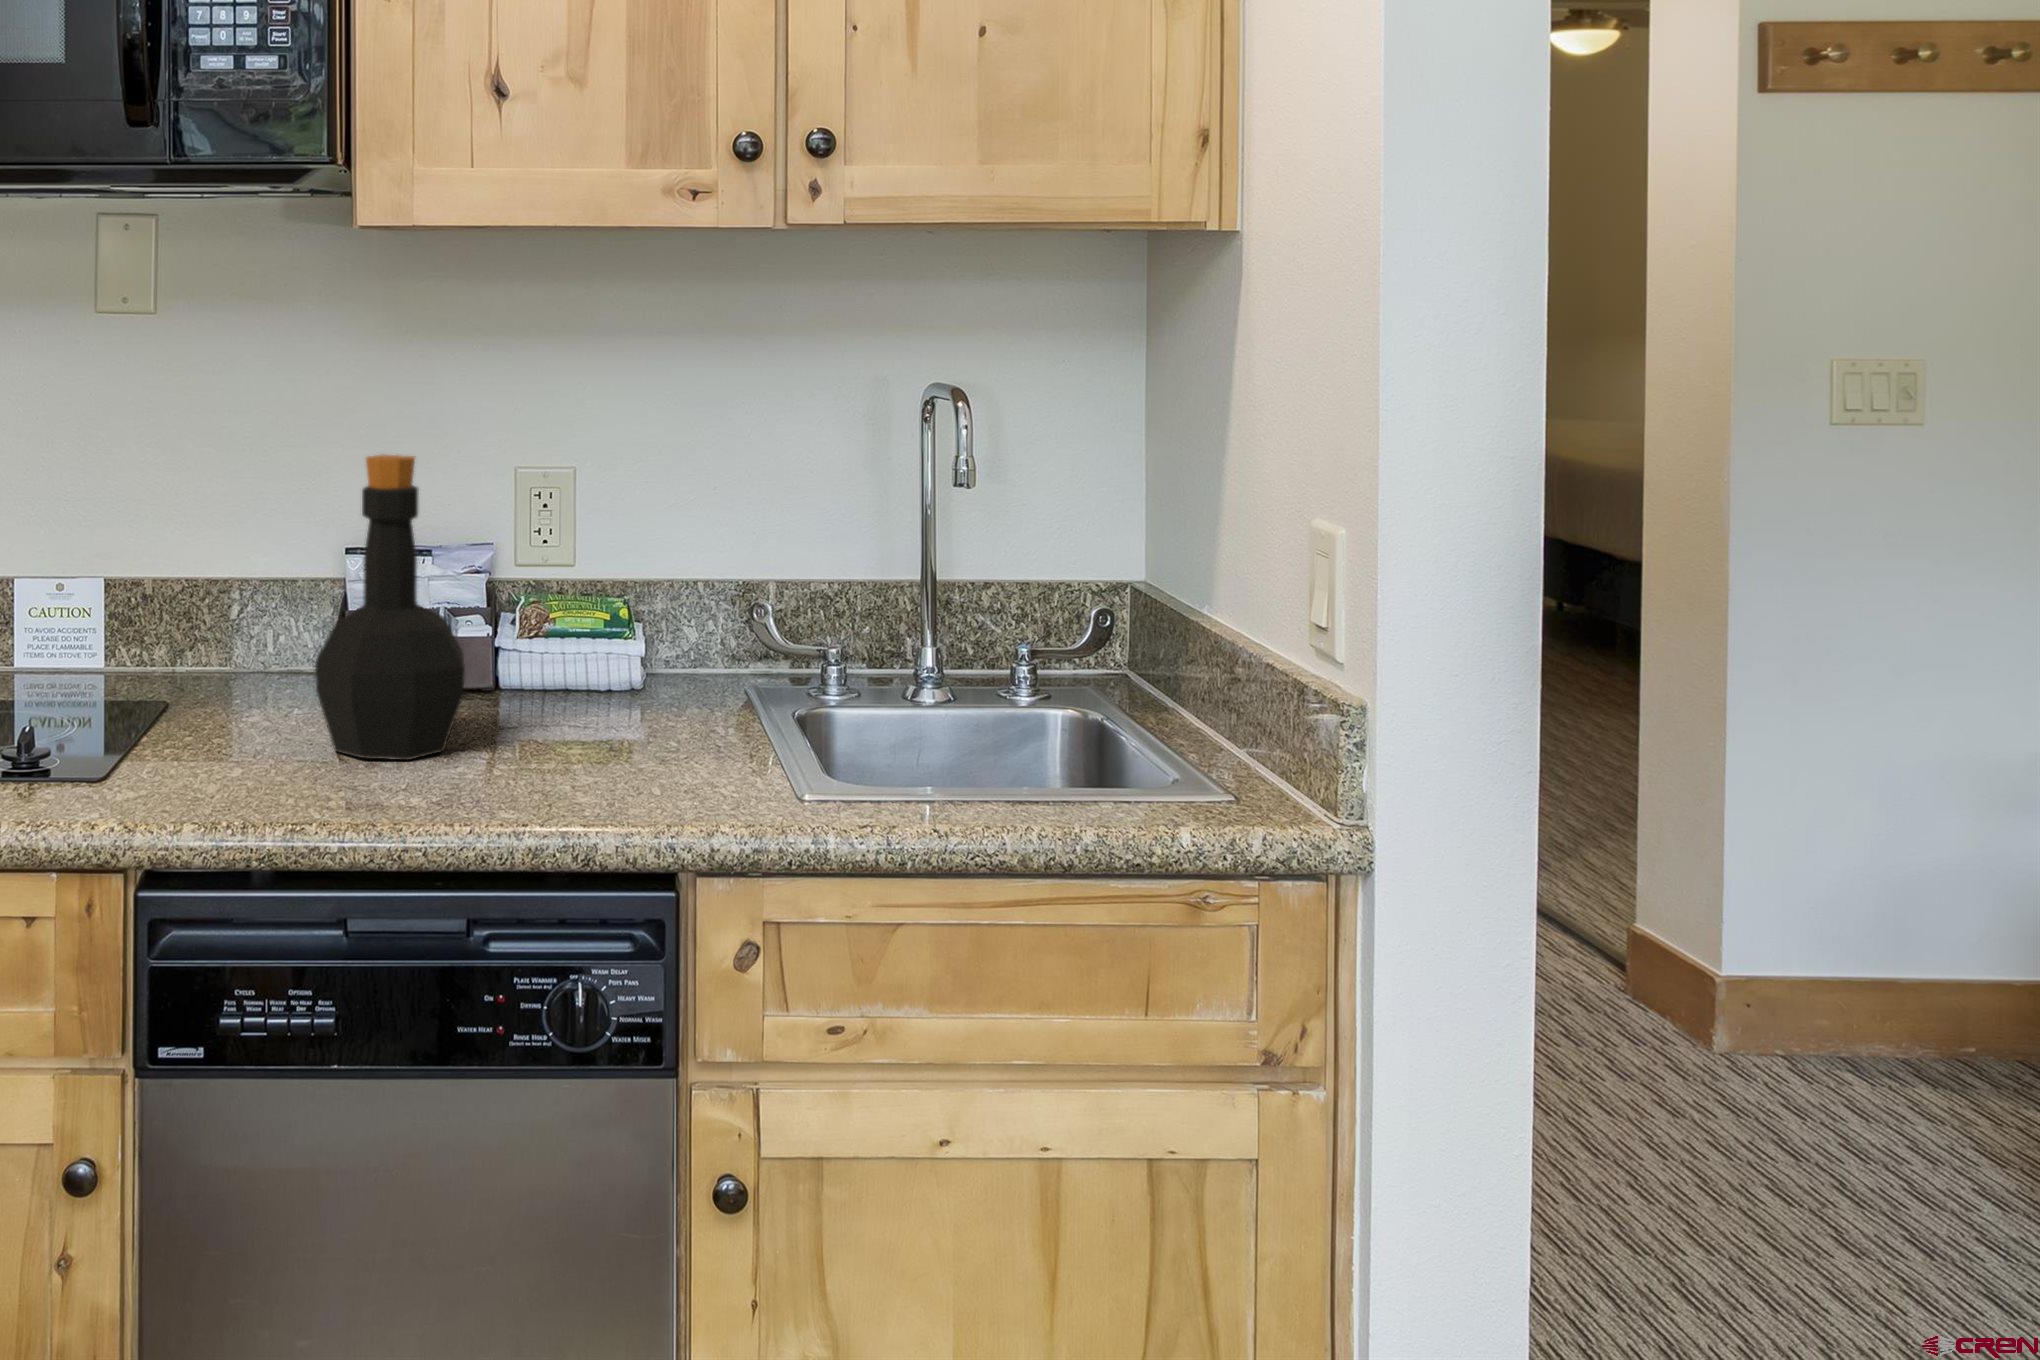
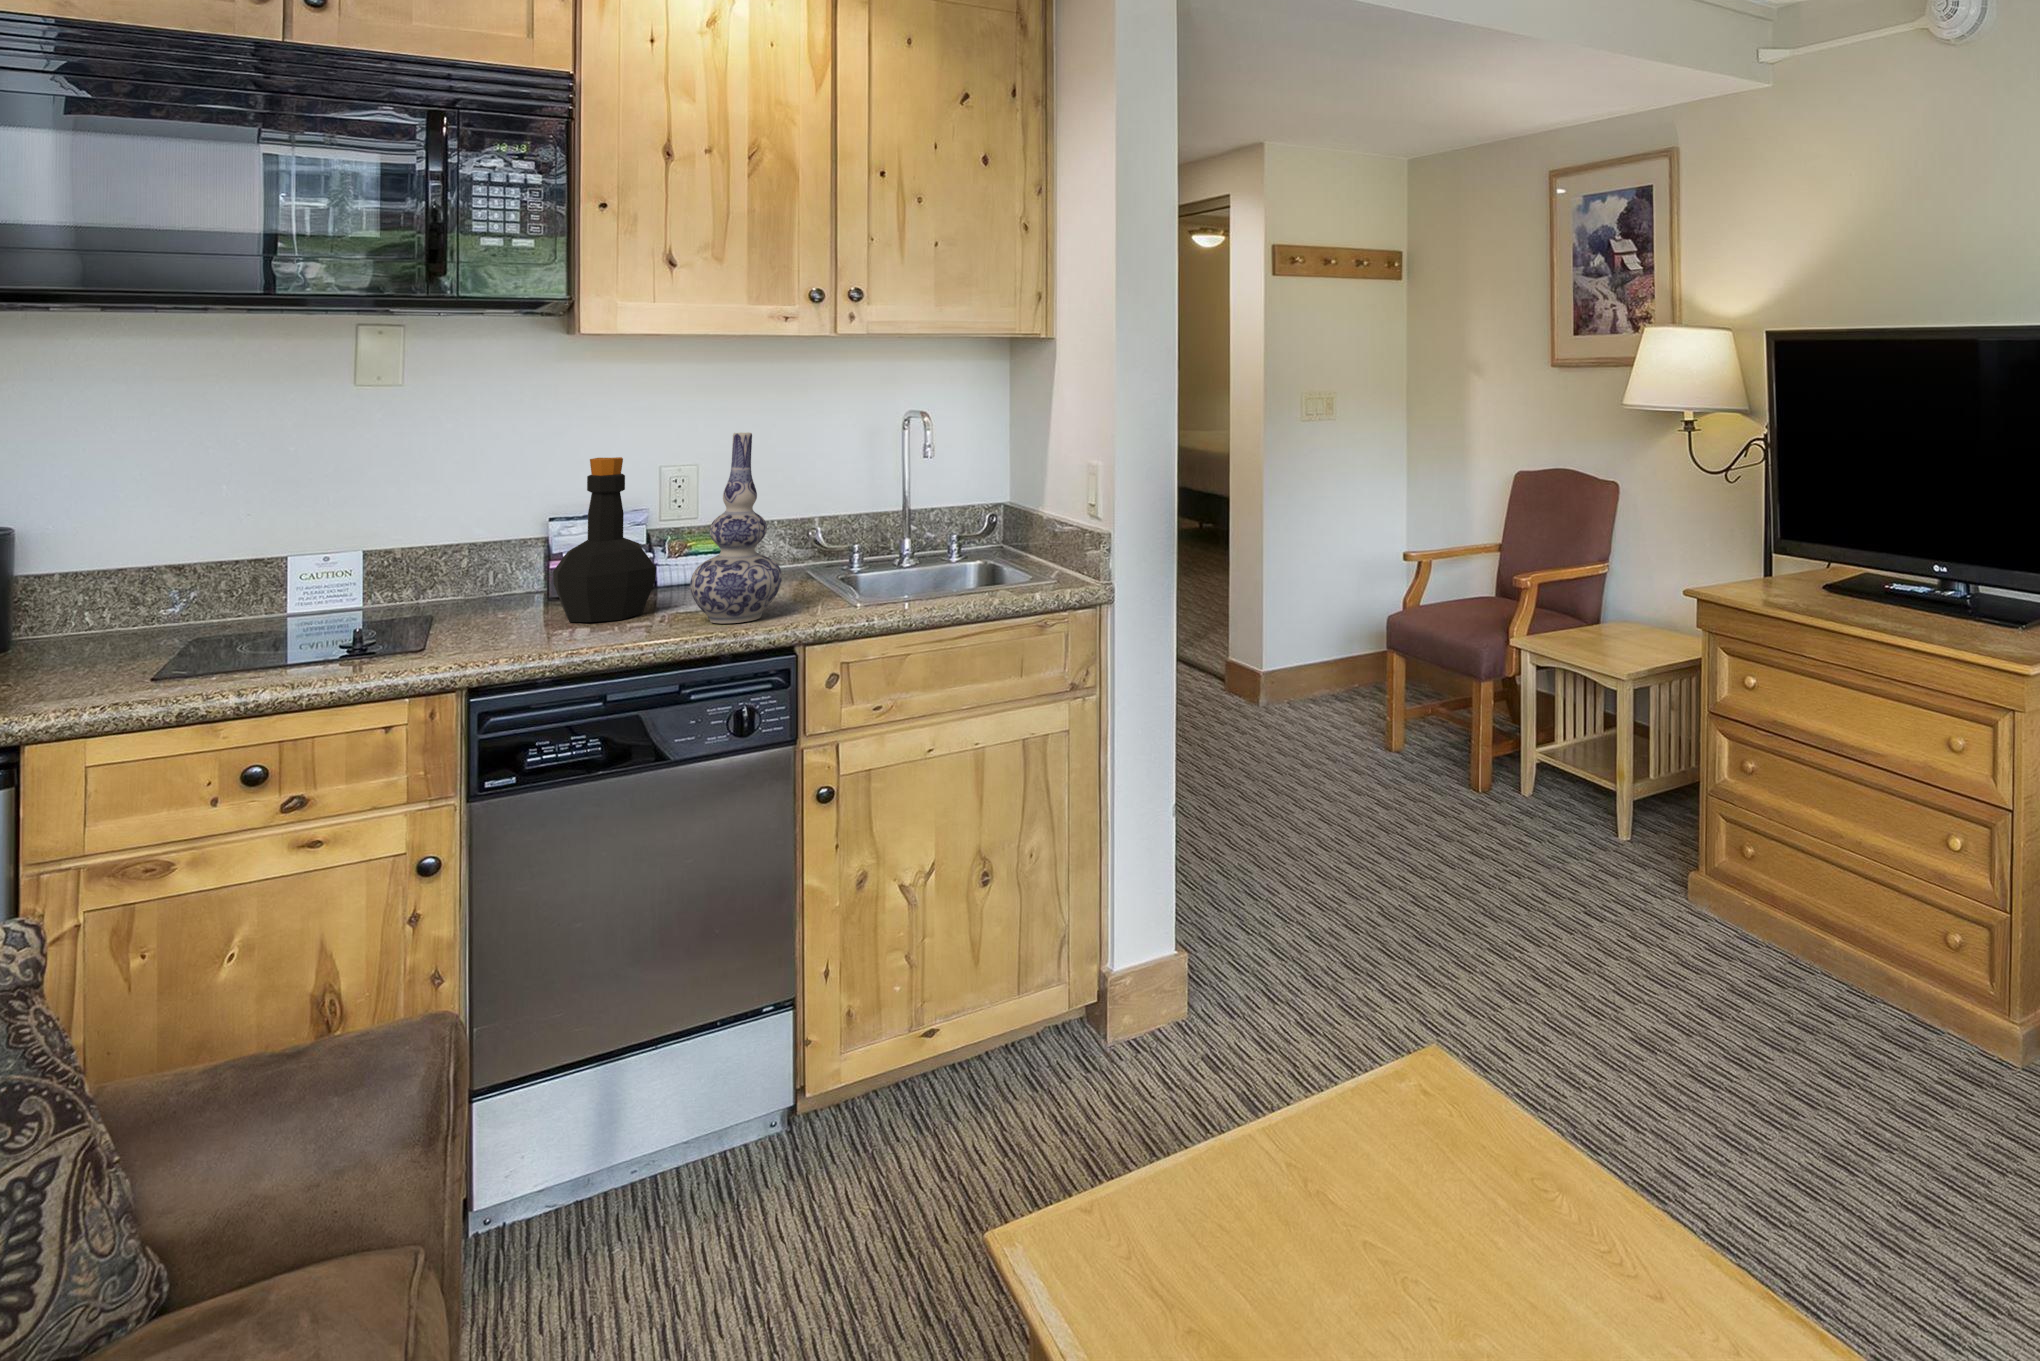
vase: none [501,421,660,805] -> present [690,432,782,624]

